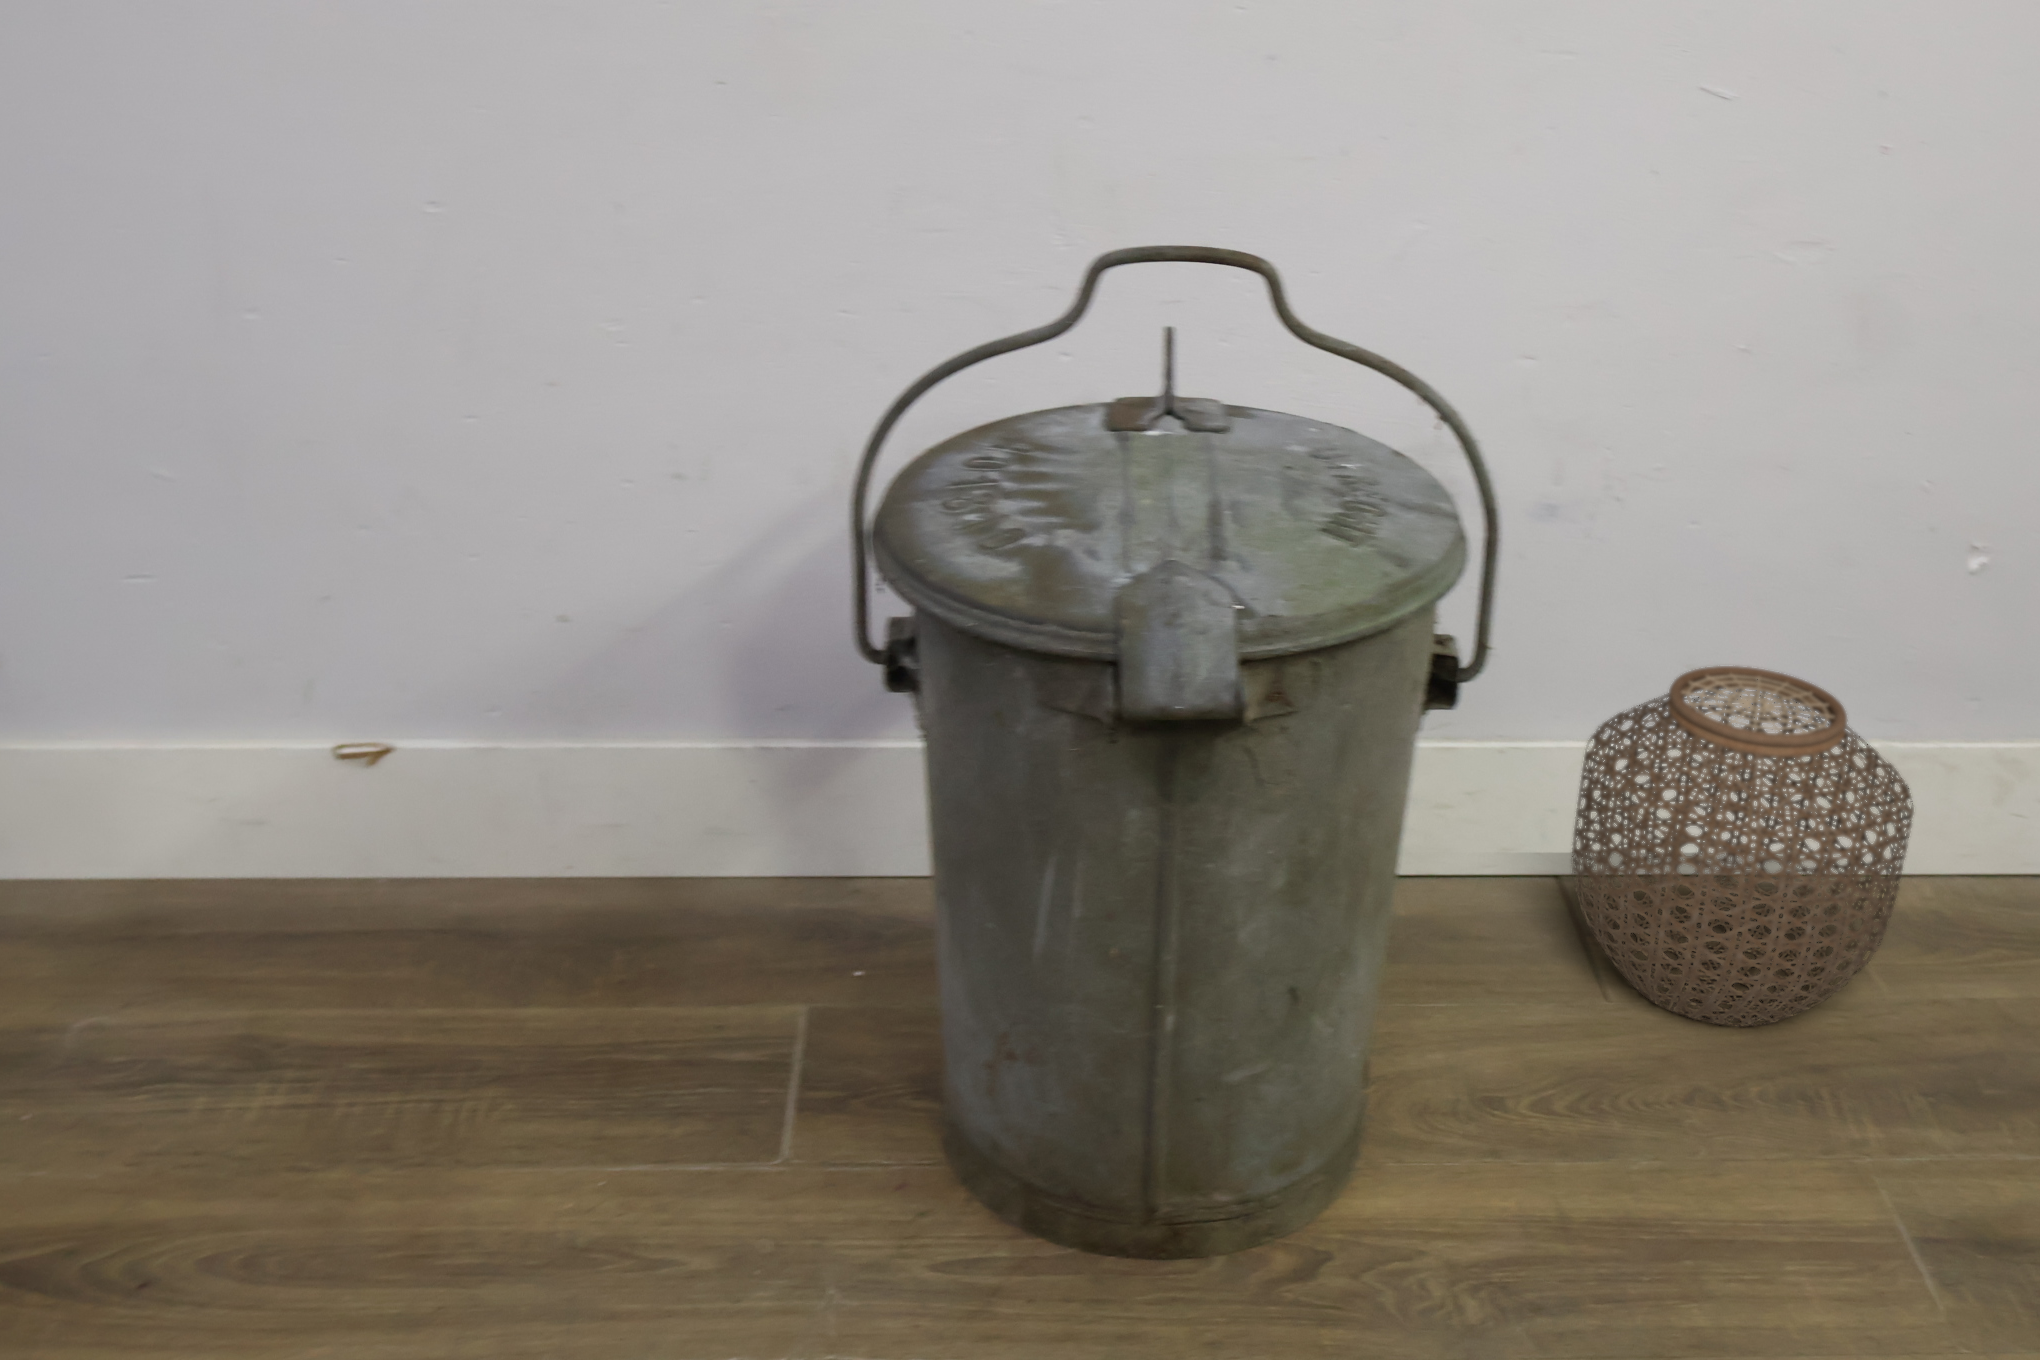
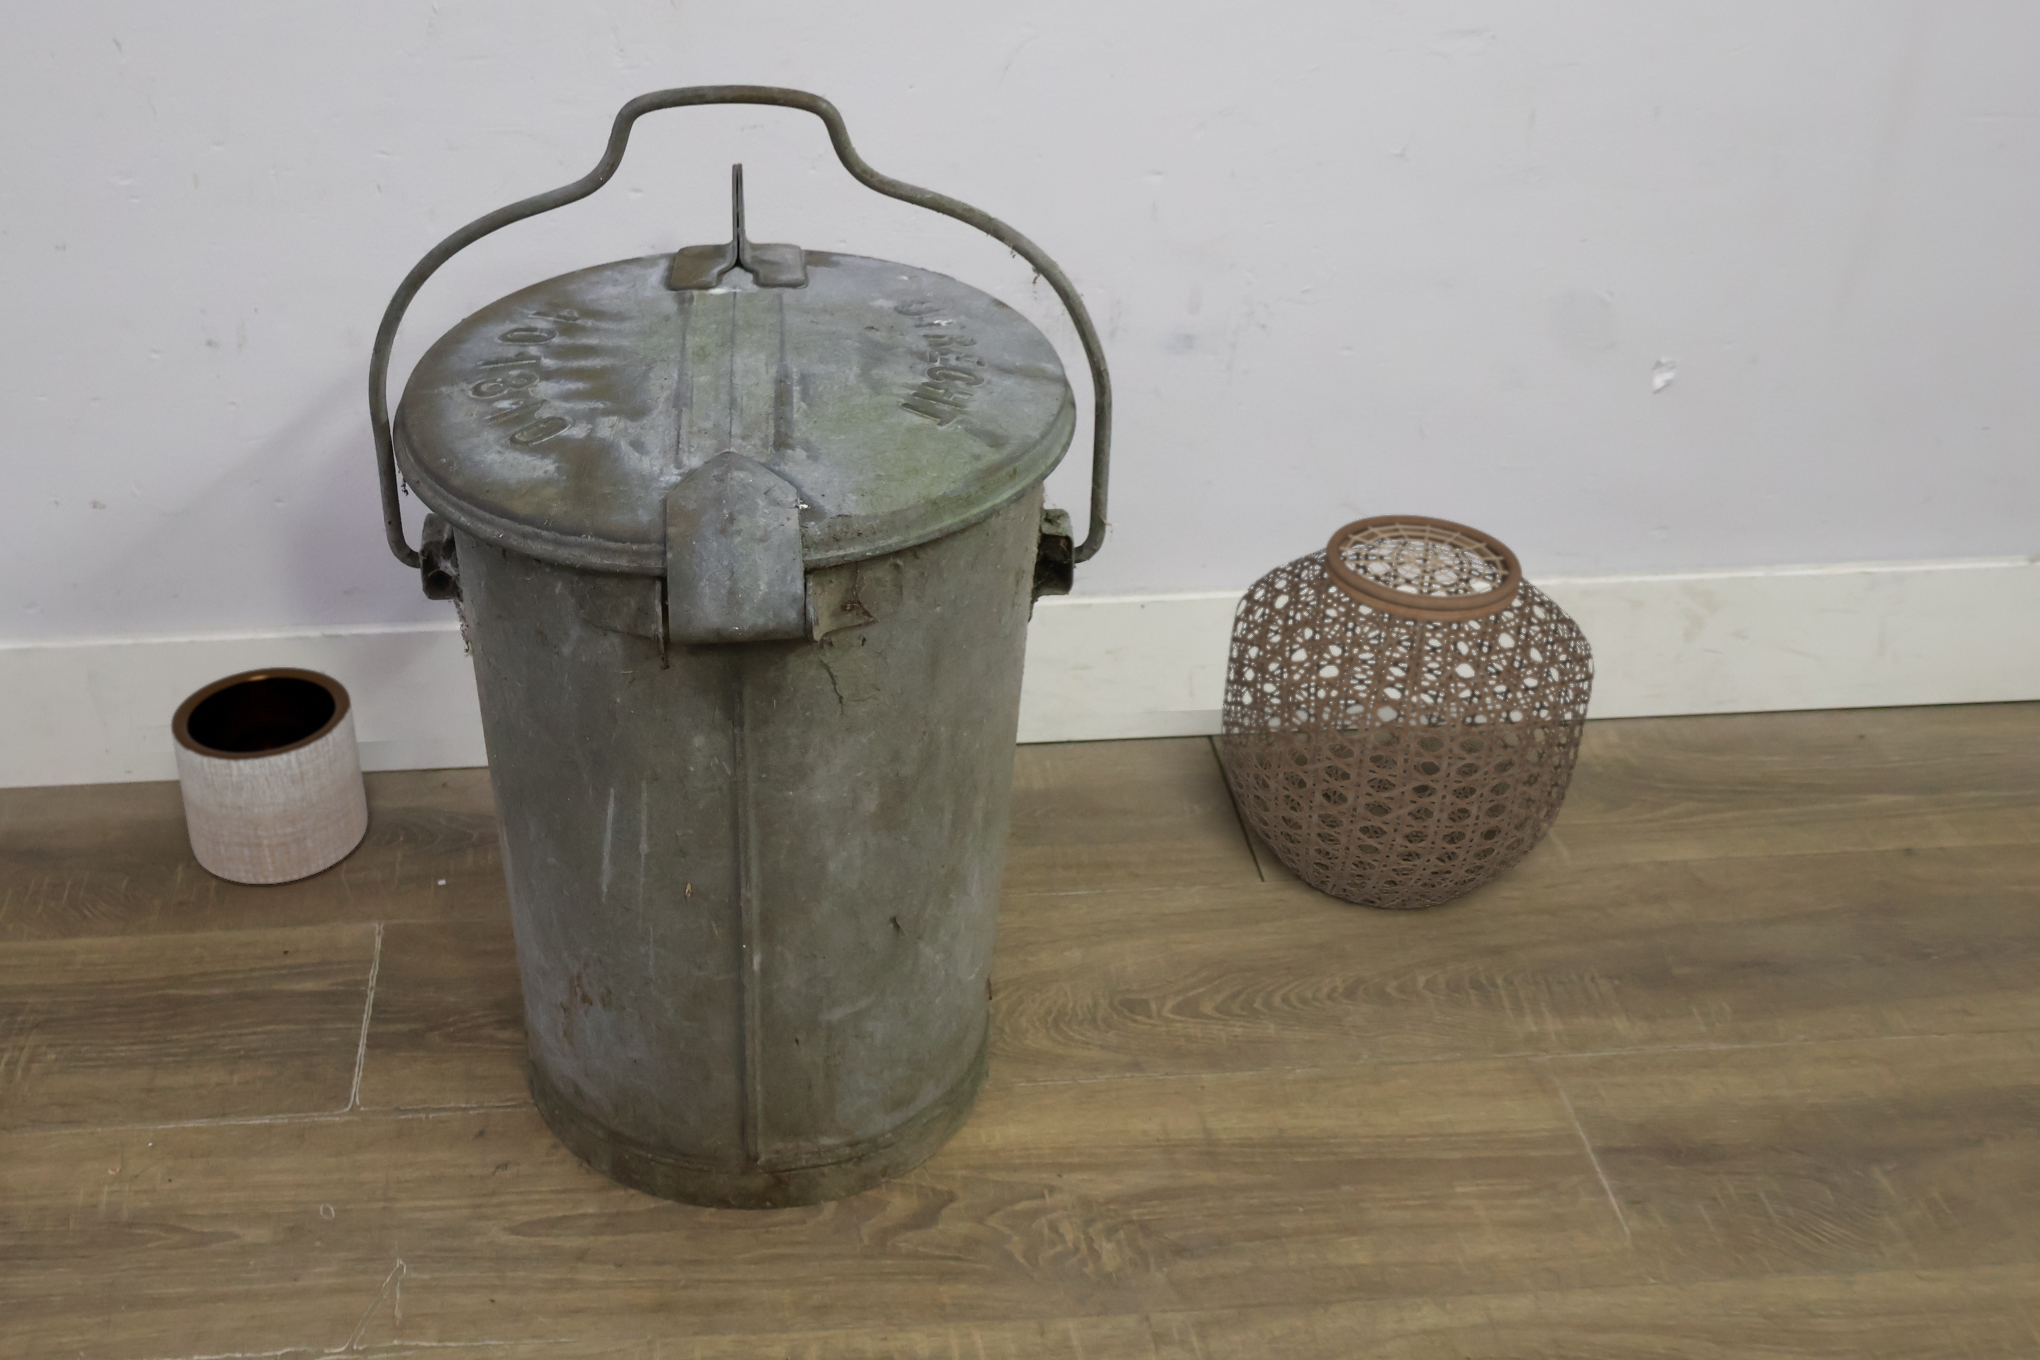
planter: none [631,774,797,968] -> present [171,667,368,884]

